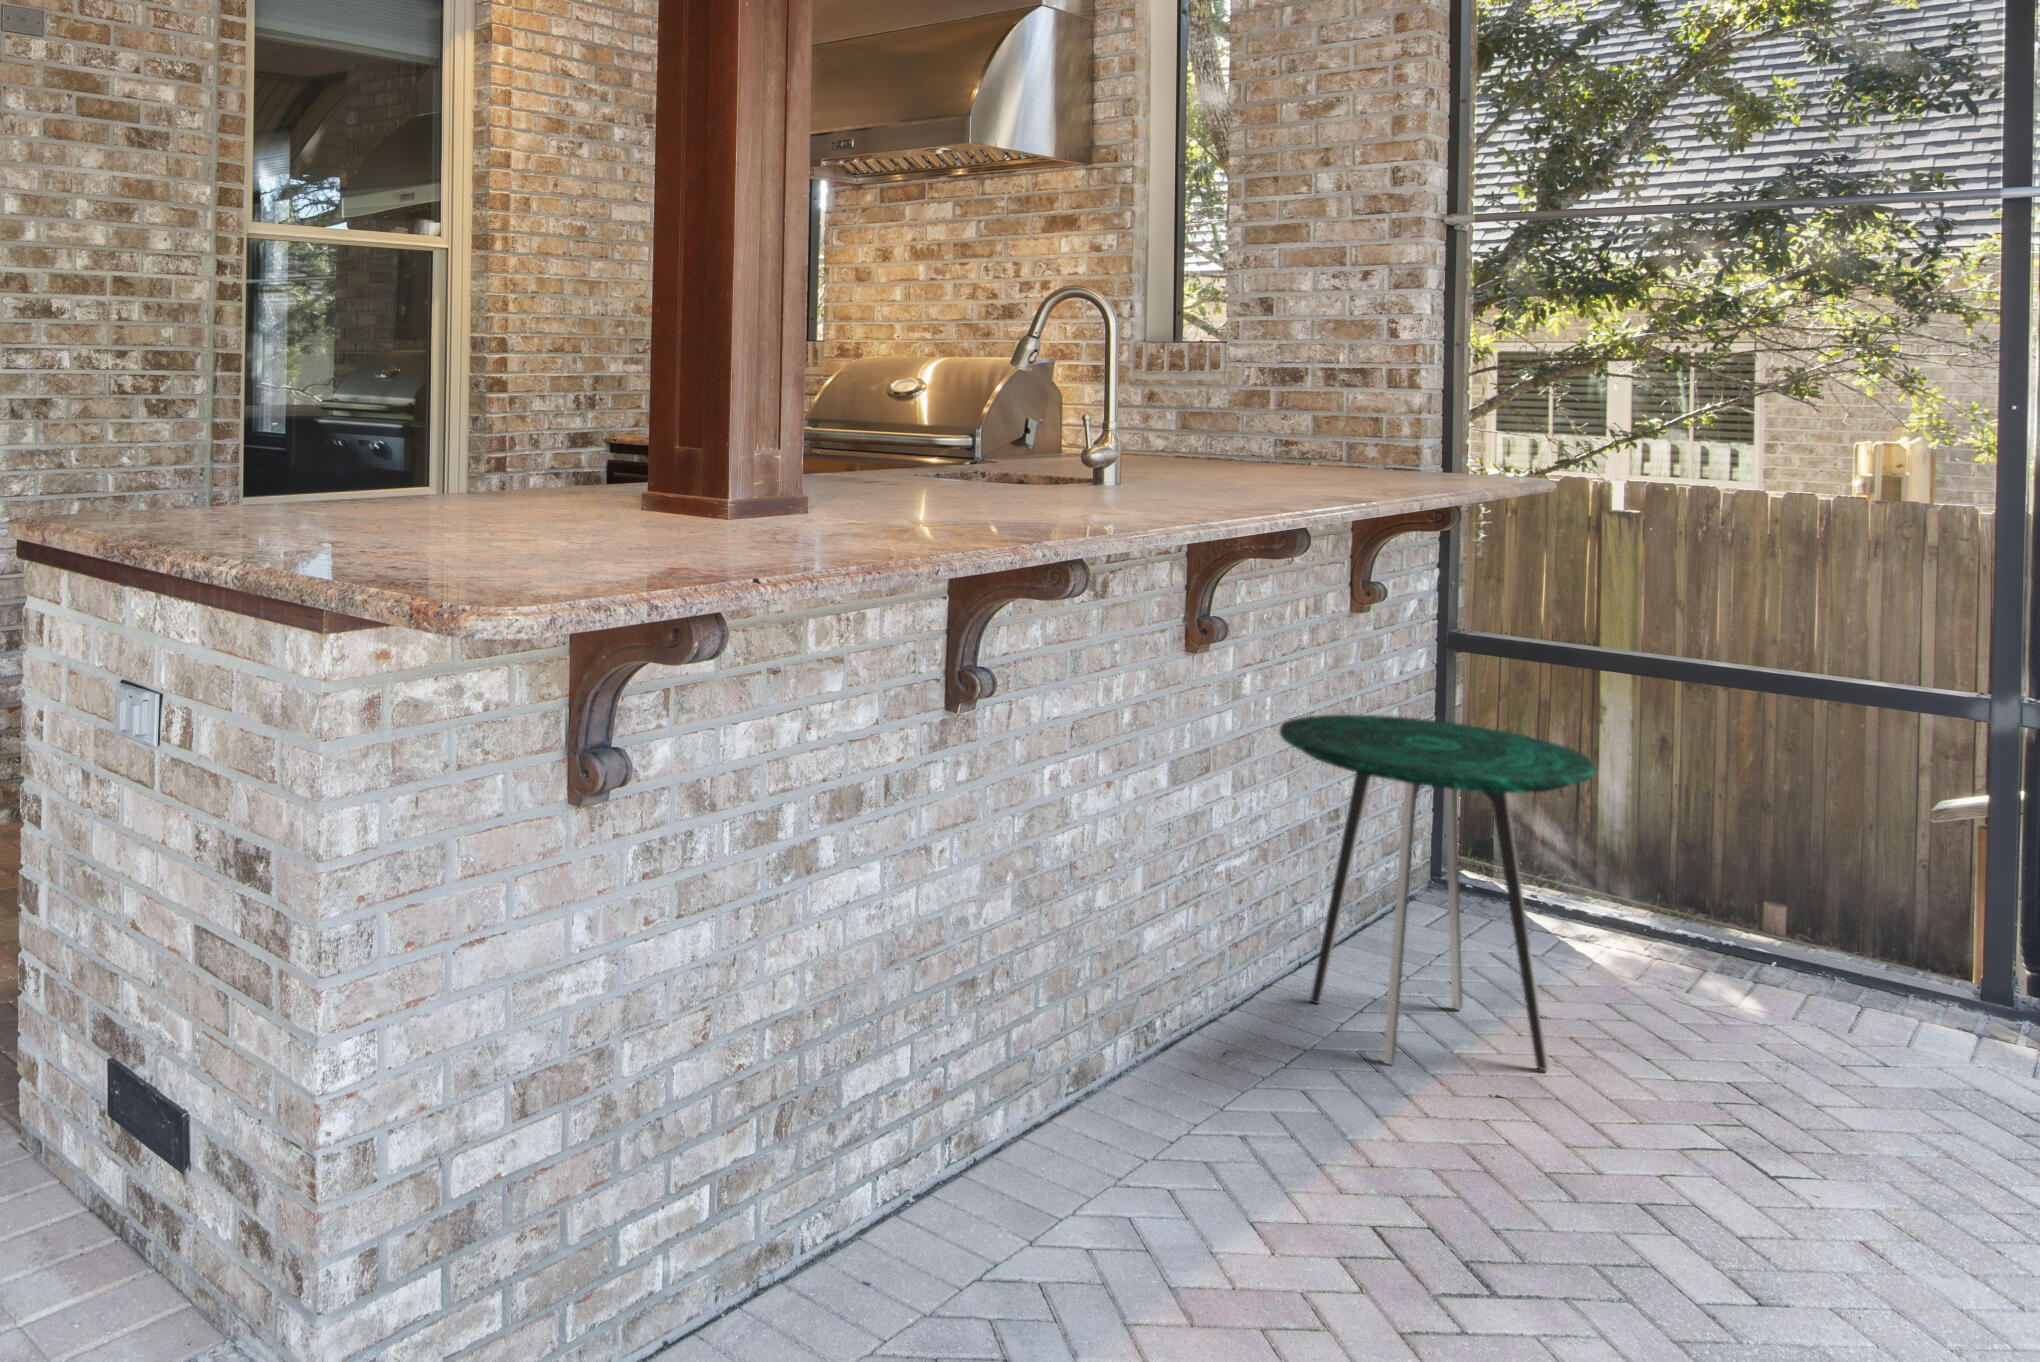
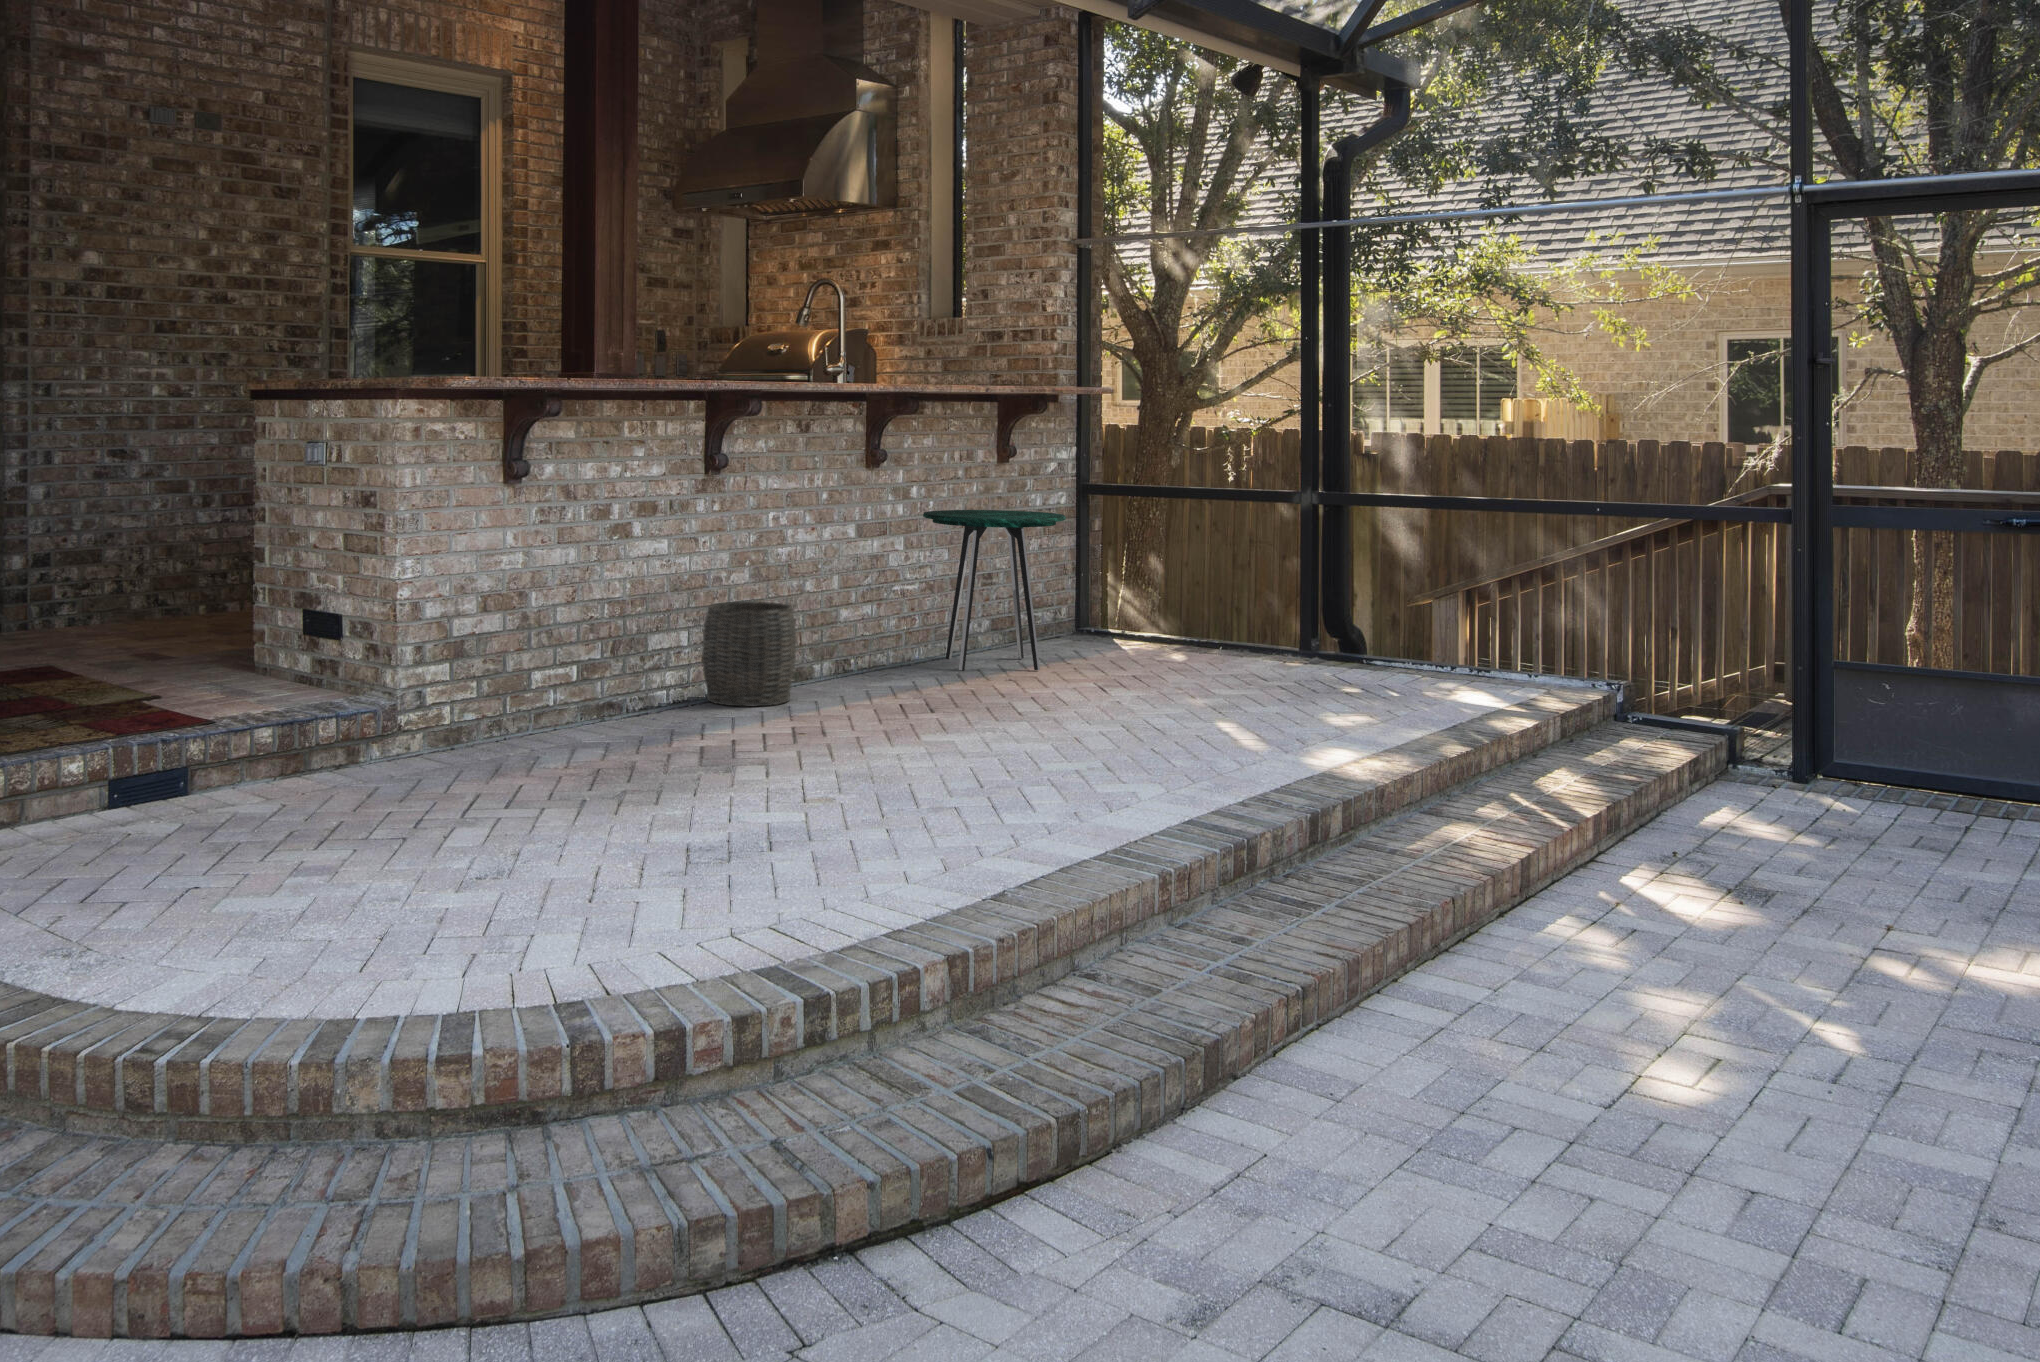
woven basket: none [954,985,1170,1275] -> present [702,602,796,707]

